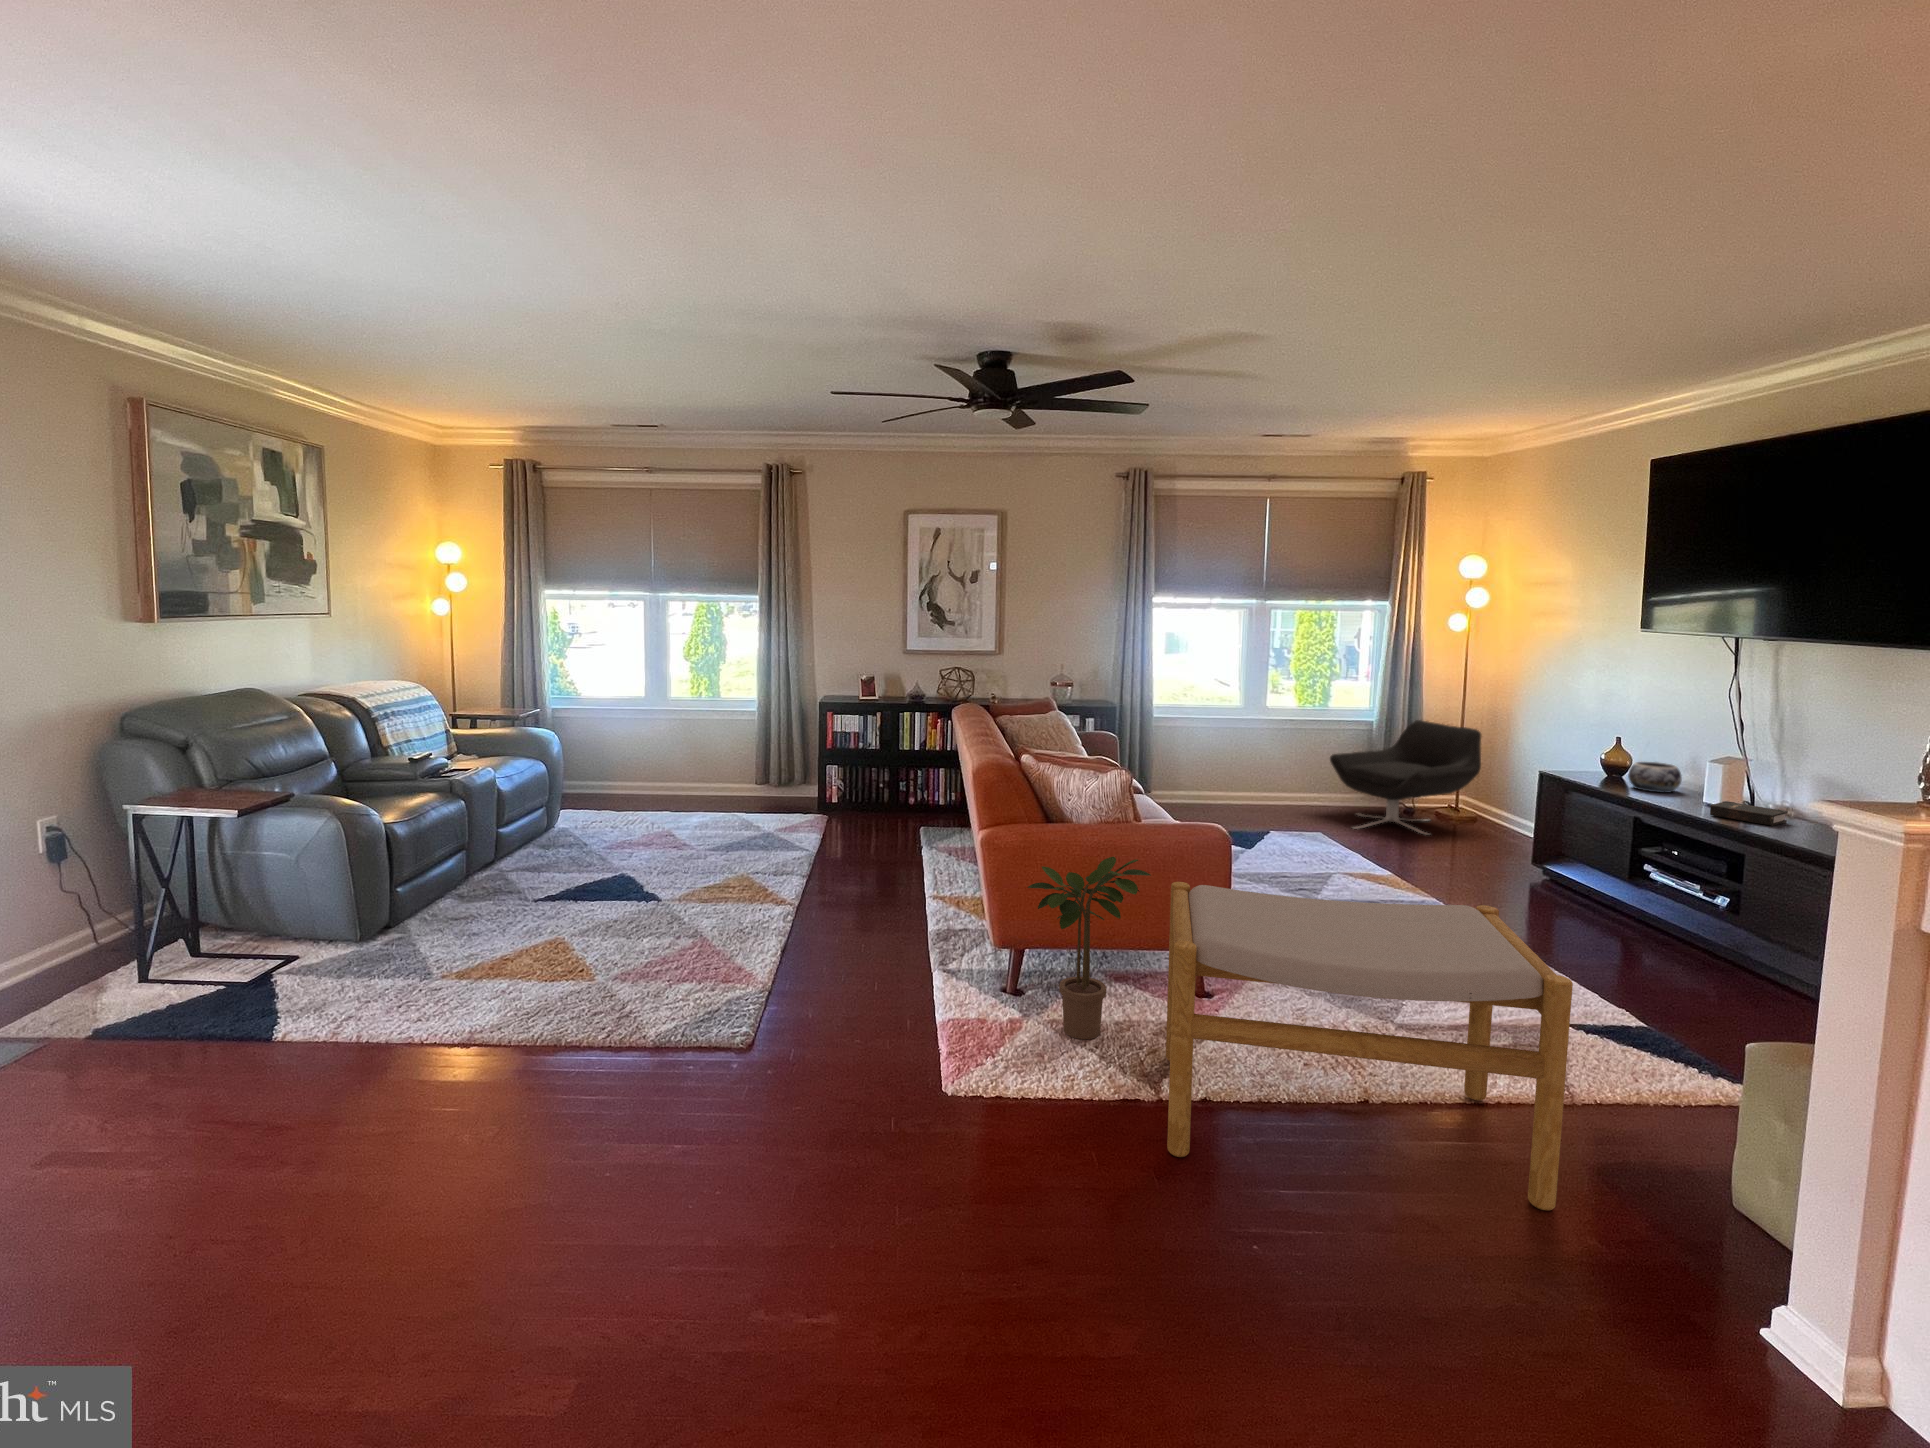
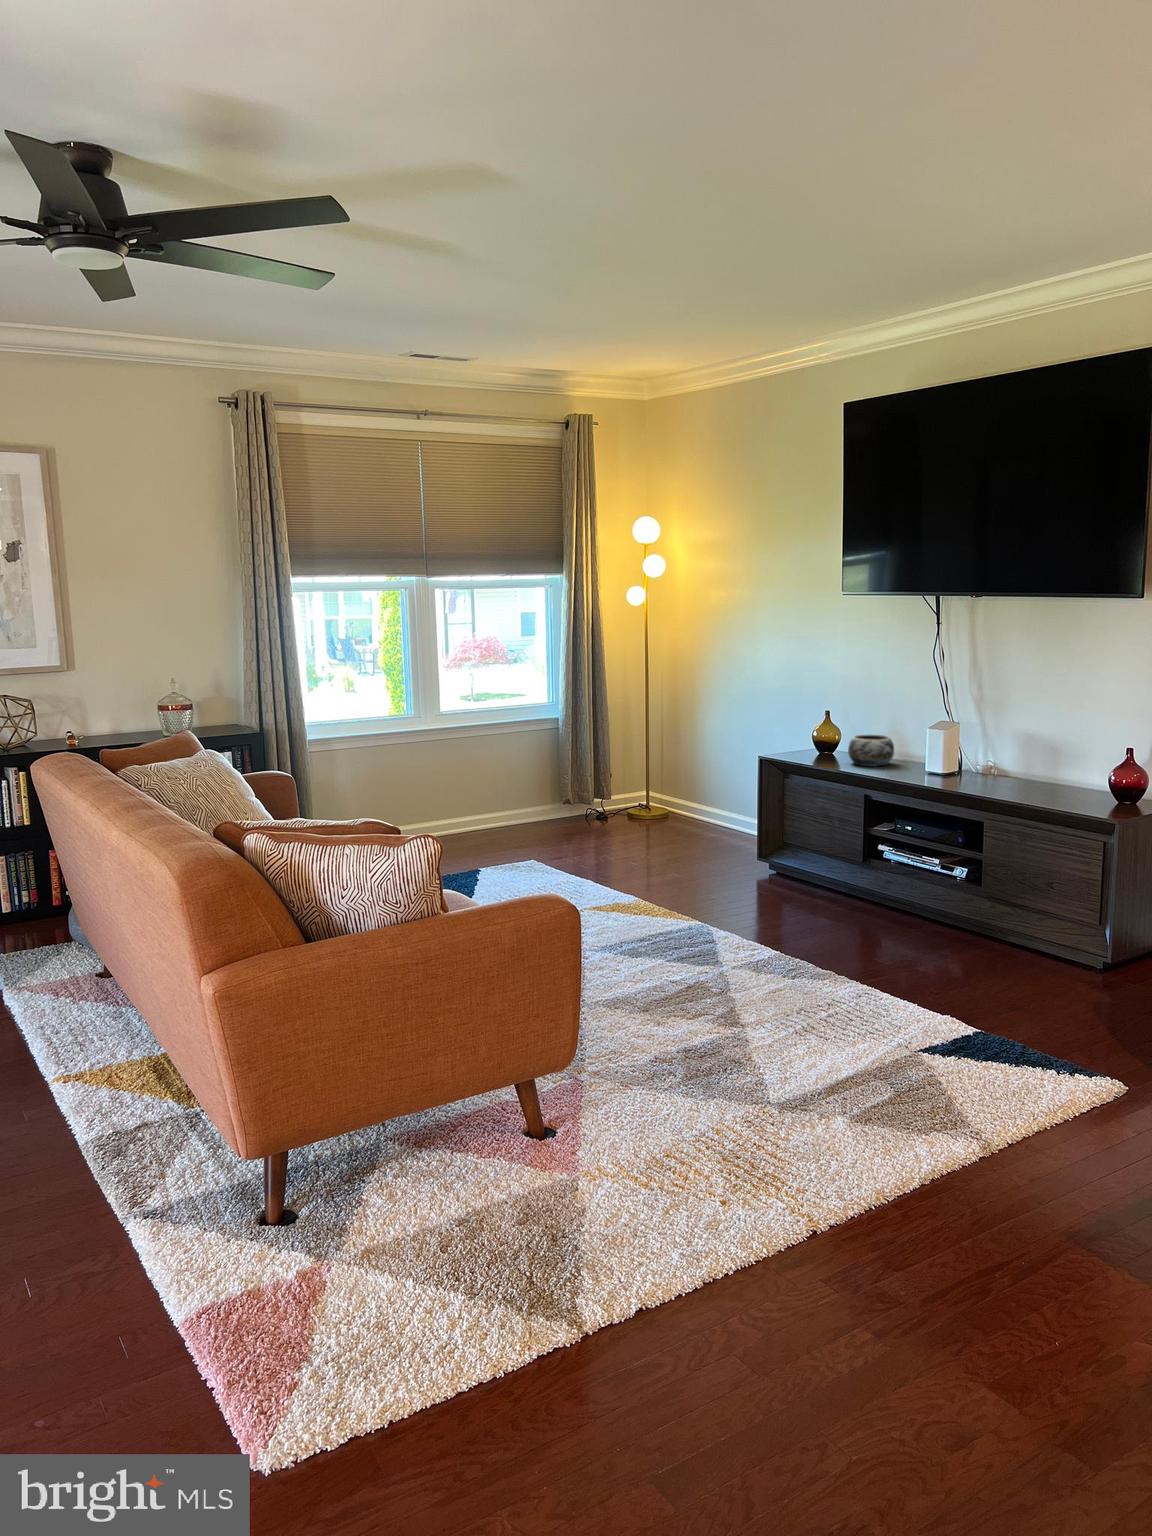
lounge chair: present [1330,720,1481,835] -> none [523,711,680,848]
hardback book: present [1710,801,1788,826] -> none [945,768,1004,789]
potted plant: present [1028,857,1151,1039] -> none [318,975,498,1272]
footstool: present [1166,882,1573,1210] -> none [550,946,1106,1440]

